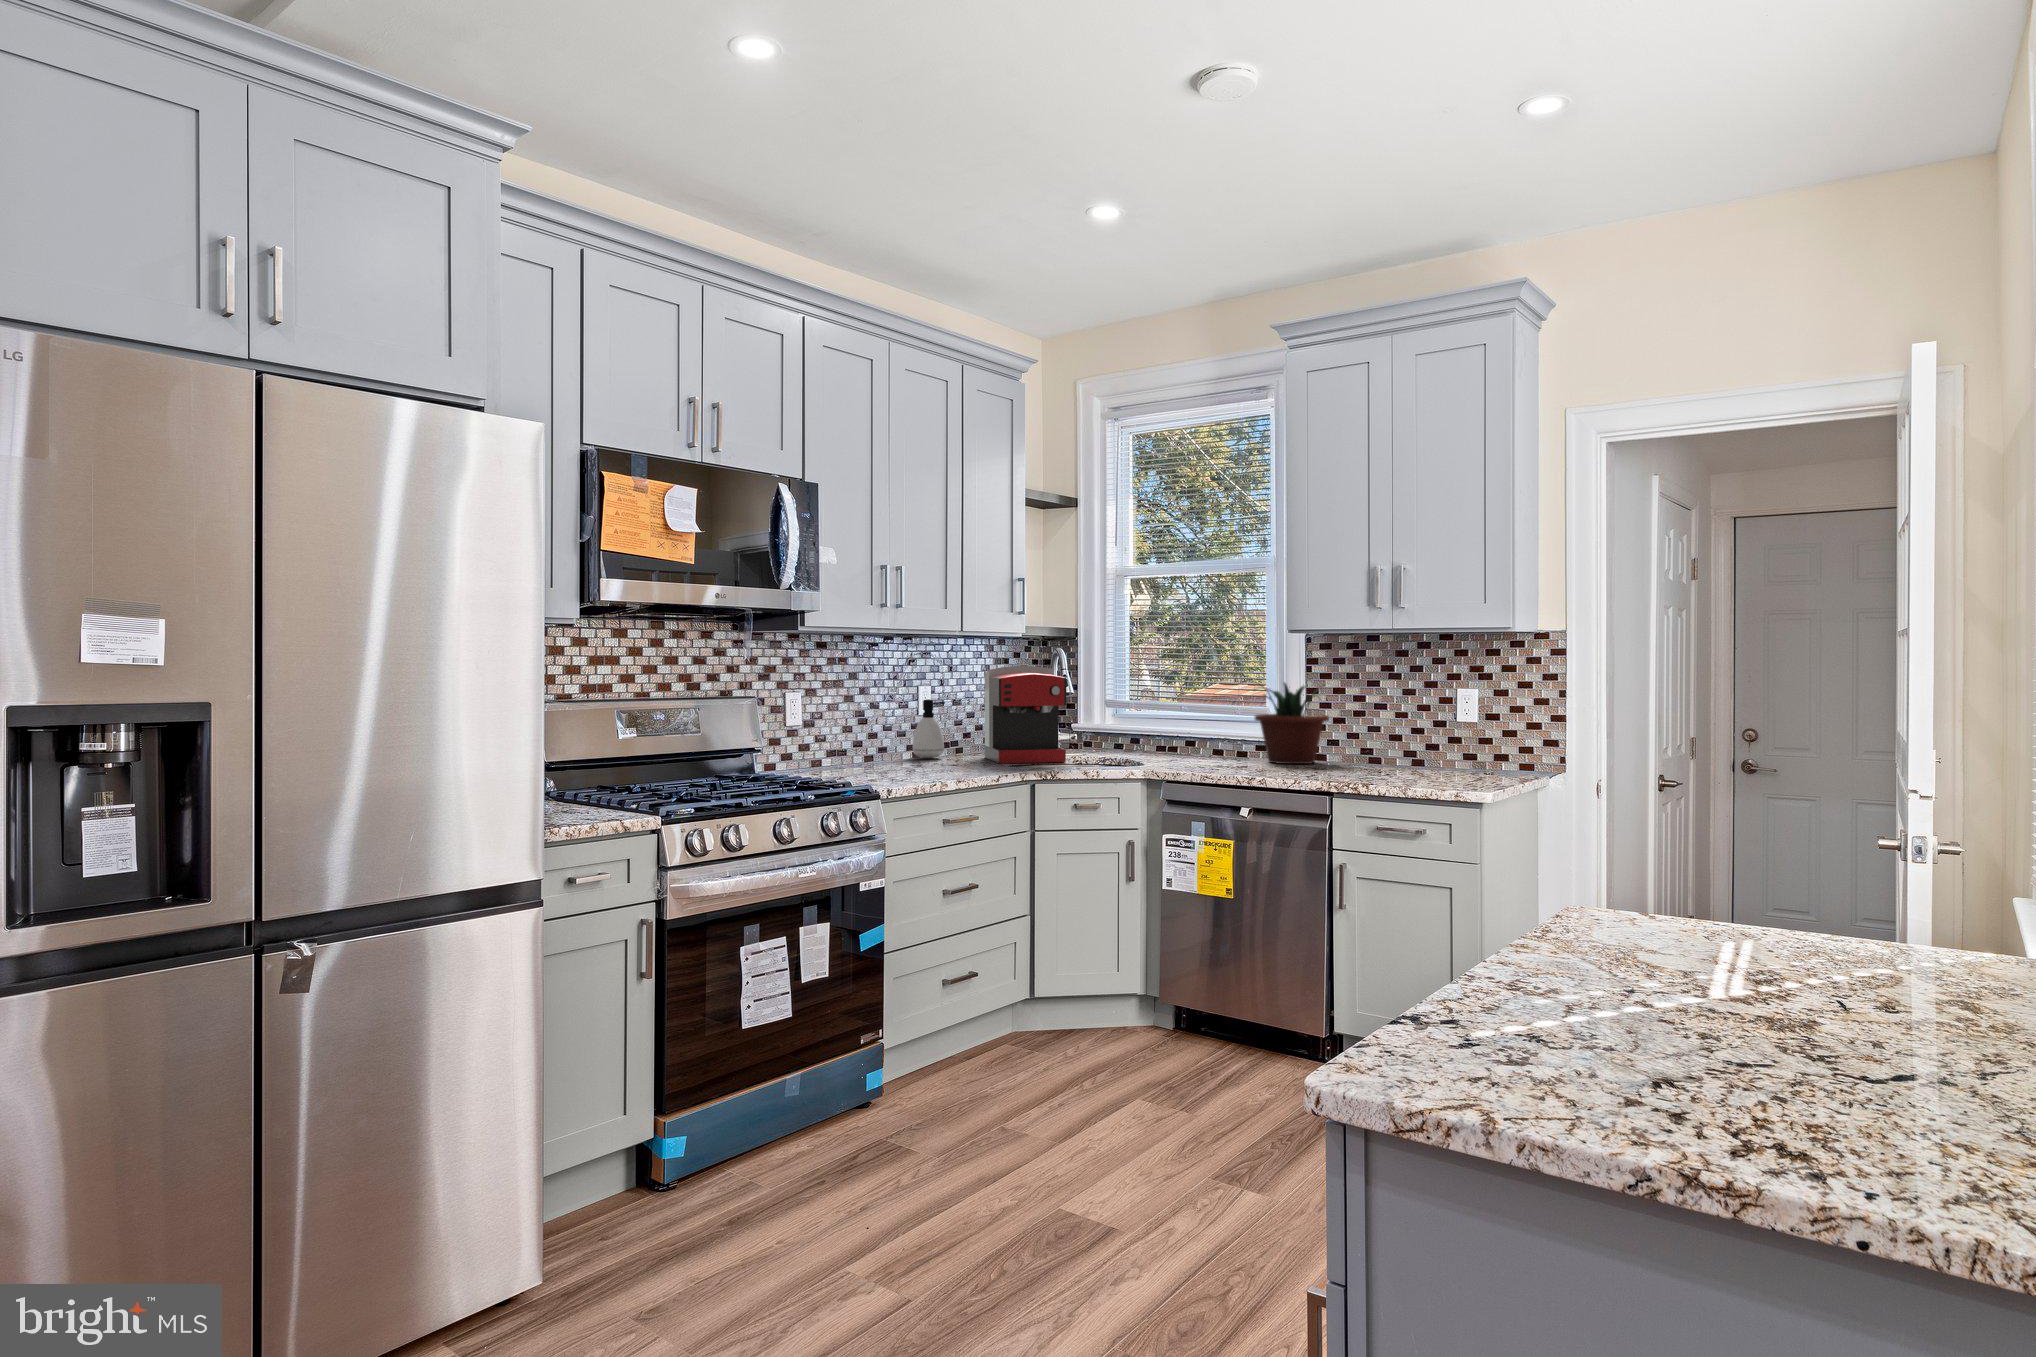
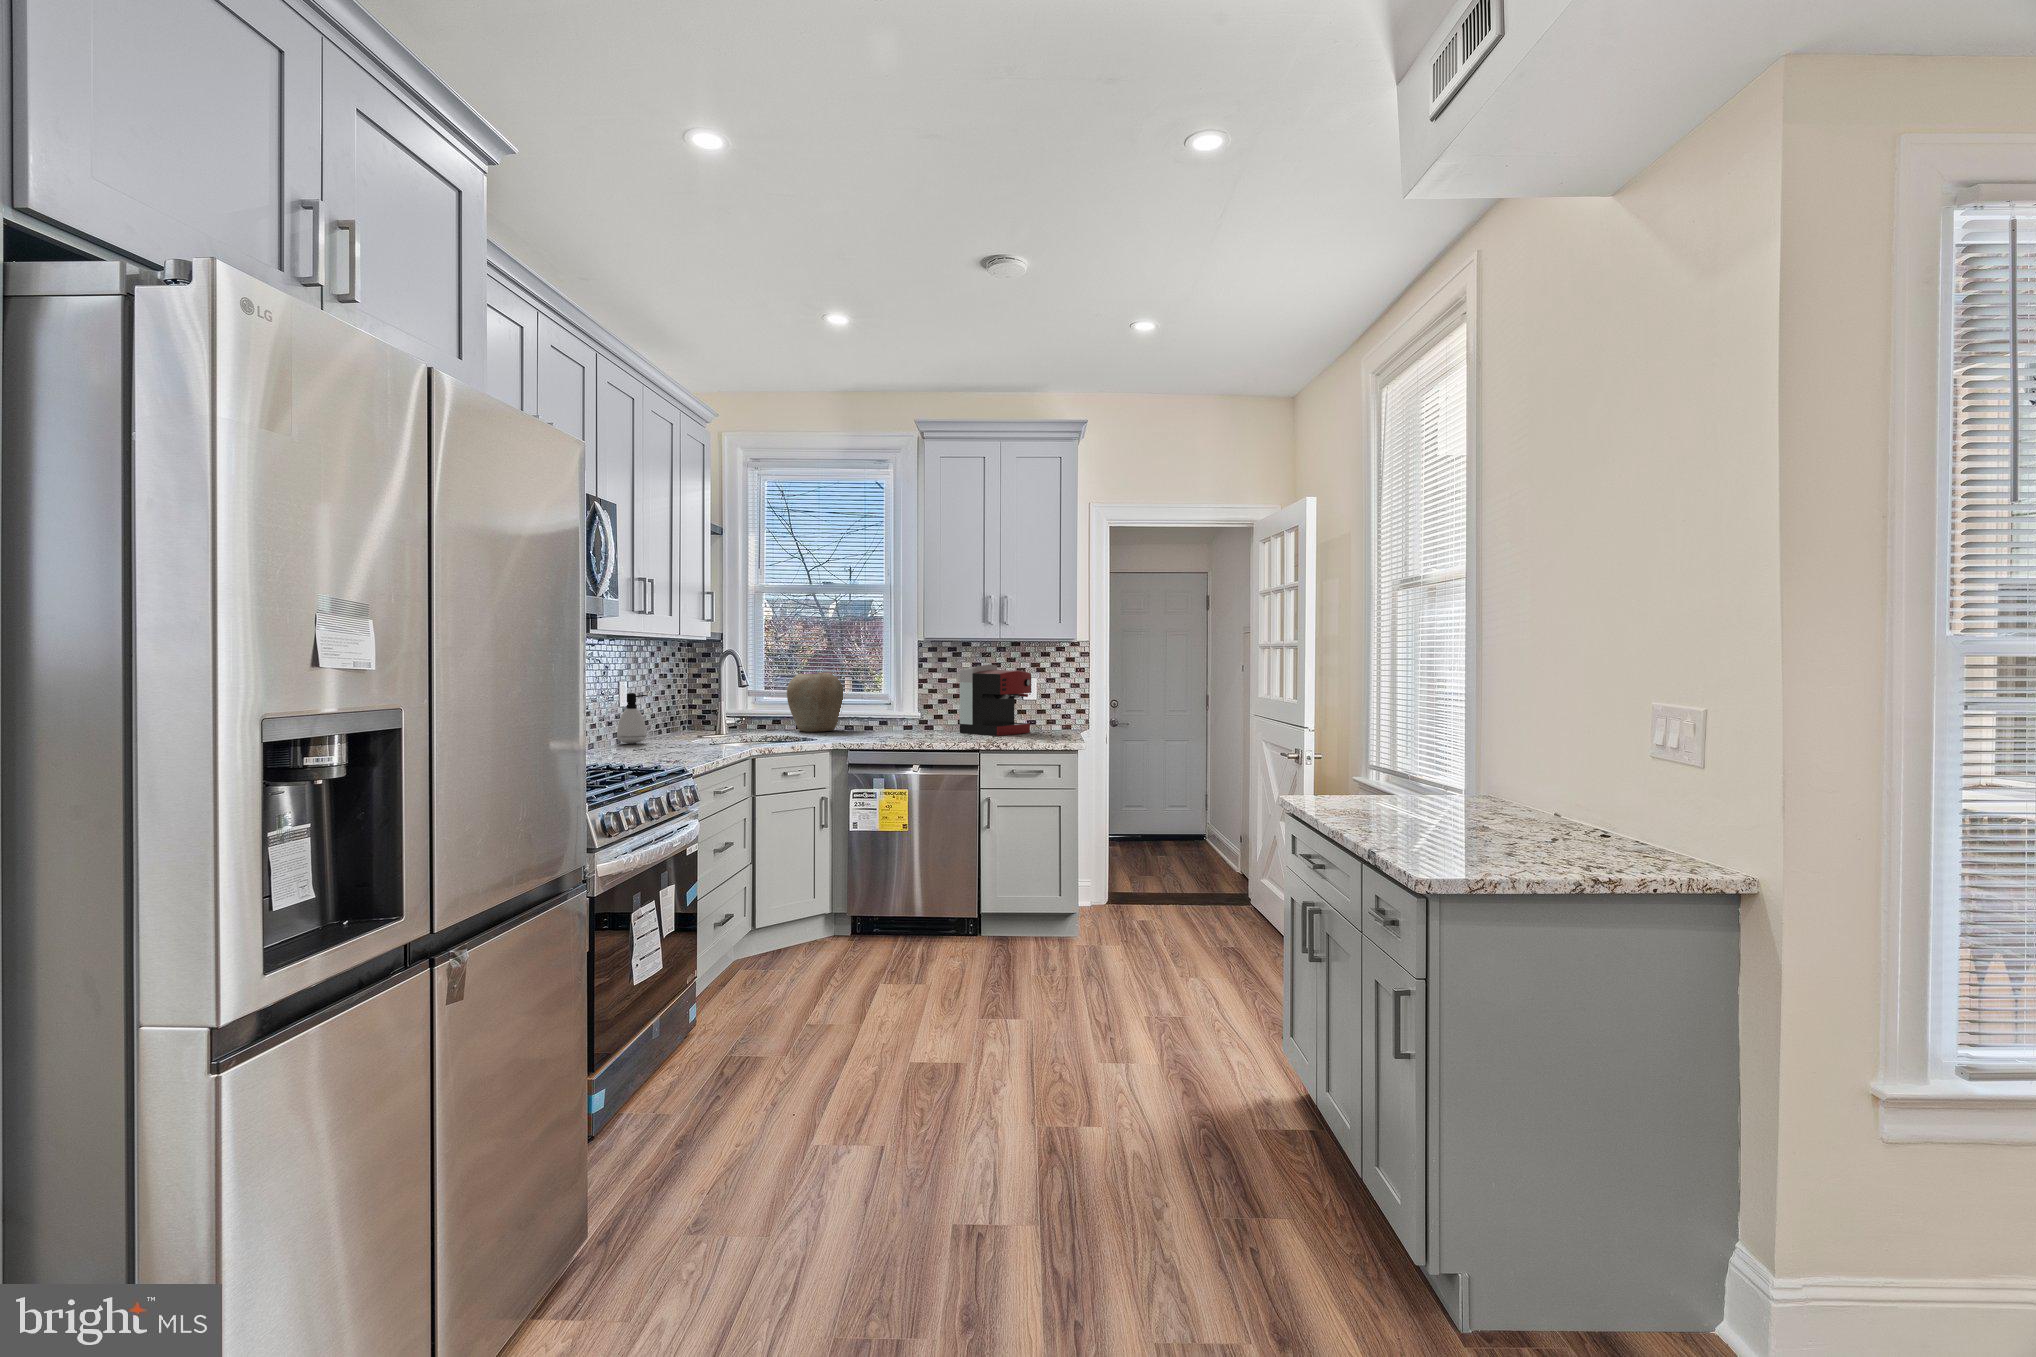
coffee maker: present [984,665,1066,763] -> present [960,665,1031,736]
vase: none [1140,678,1214,756] -> present [787,673,843,732]
potted plant: present [1240,680,1329,764] -> none [874,674,939,733]

